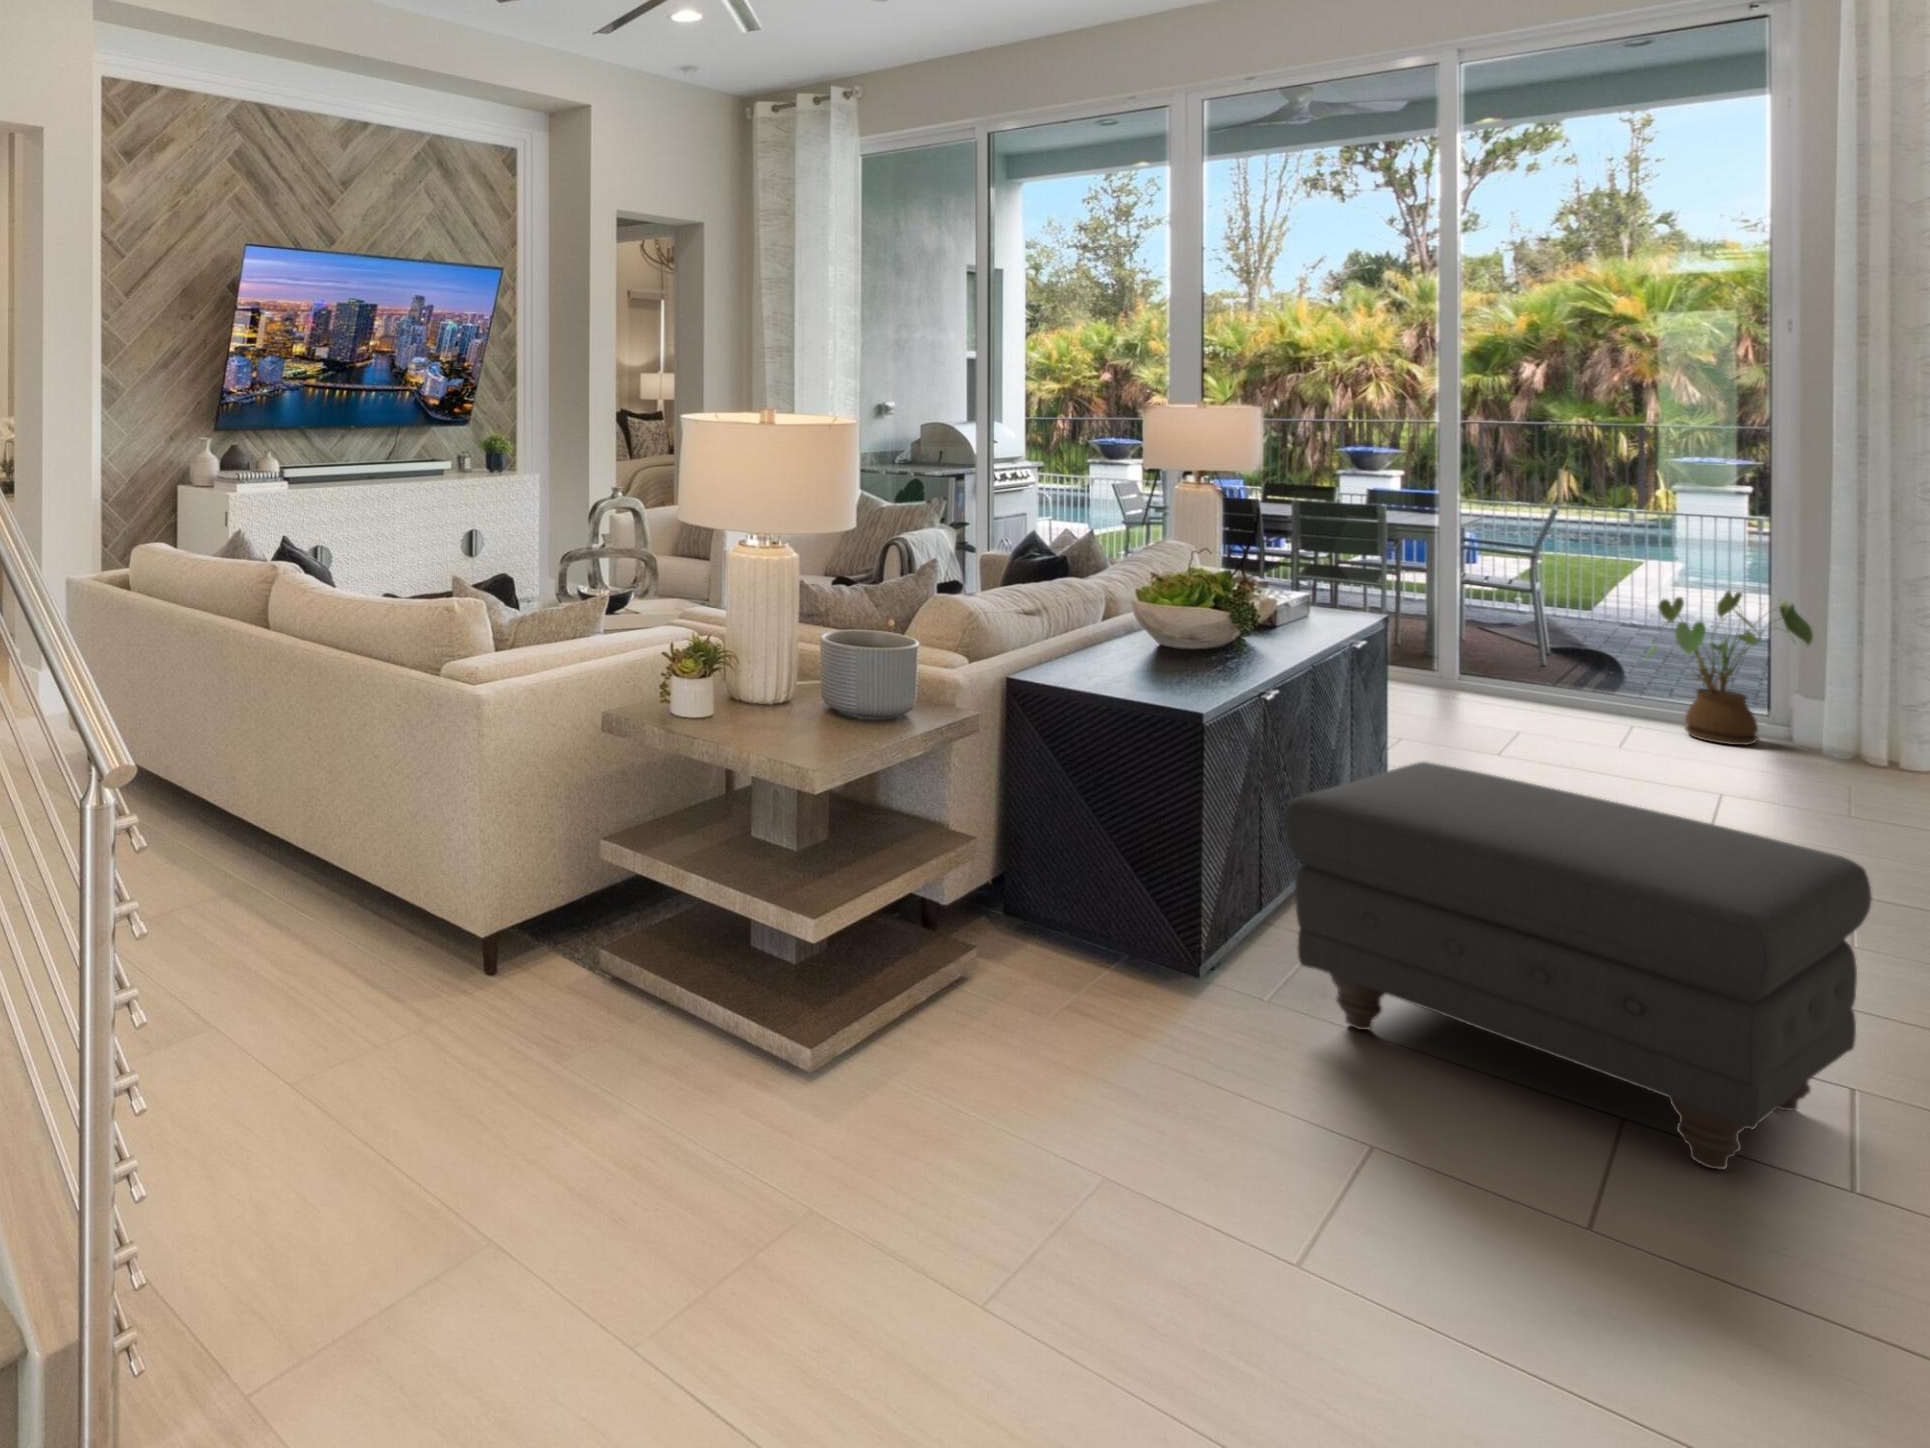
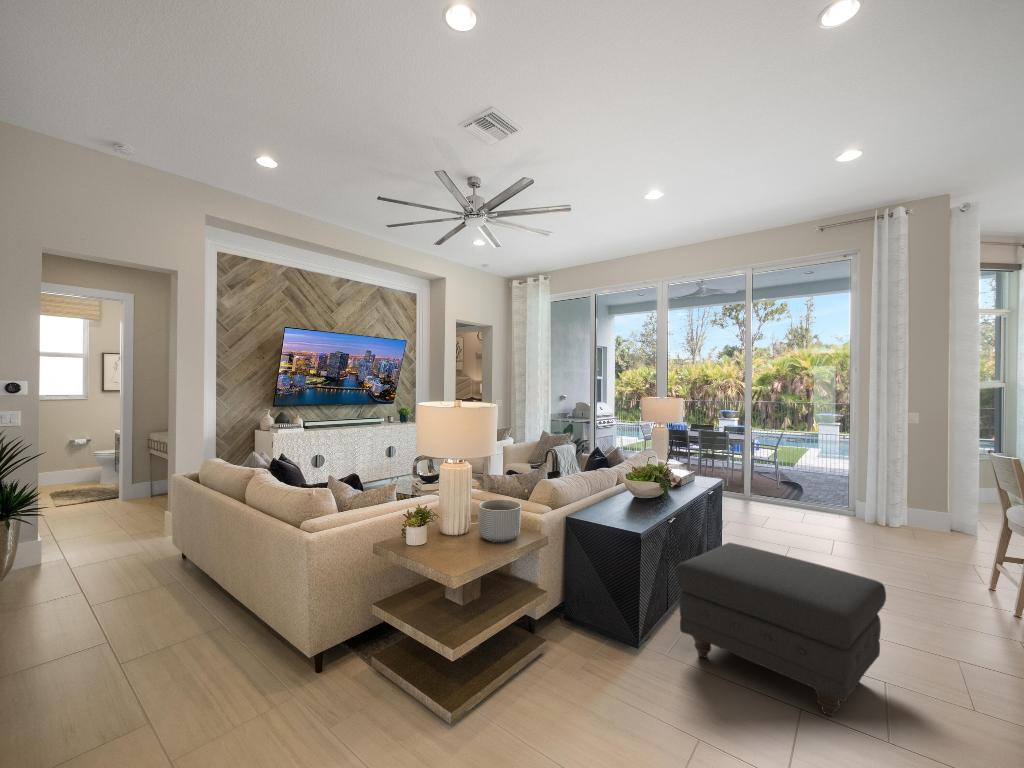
house plant: present [1646,591,1813,745] -> none [809,463,863,518]

